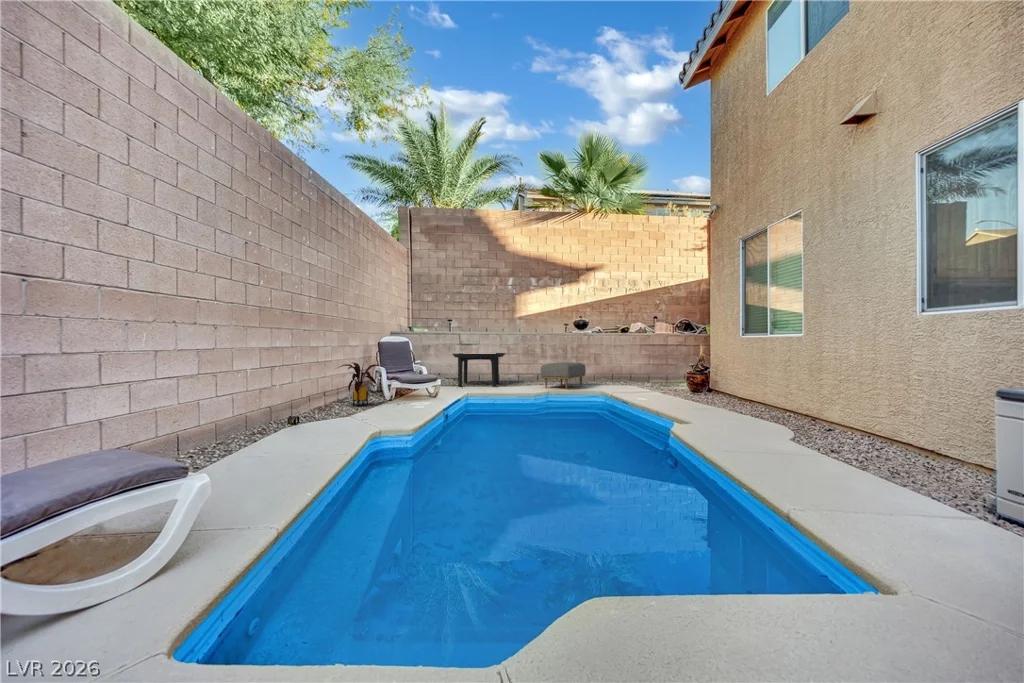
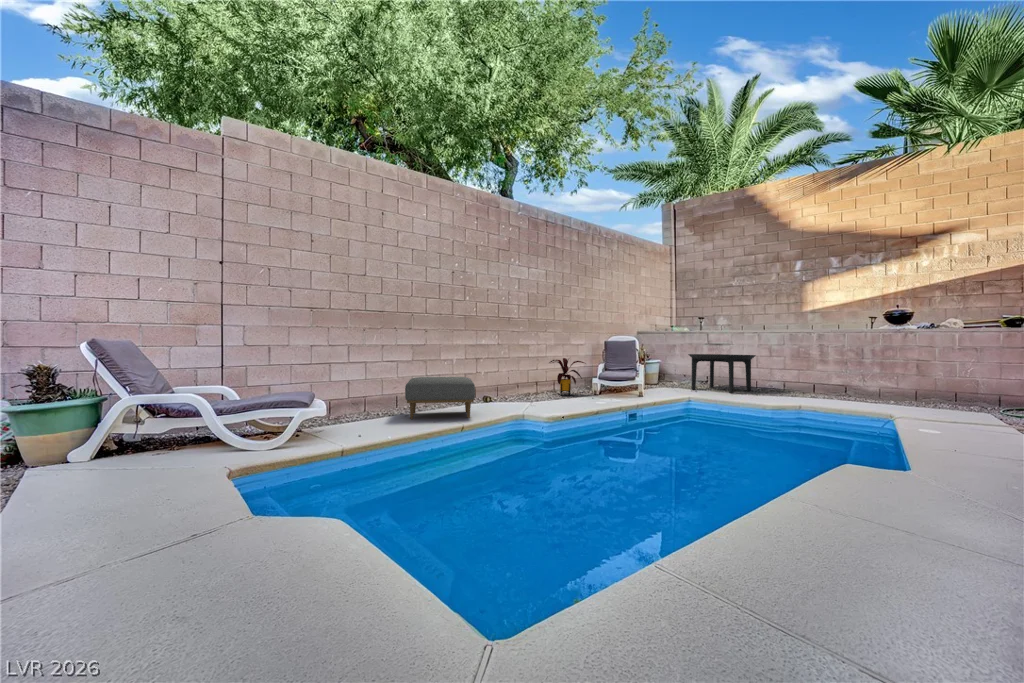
ottoman: present [541,362,586,389] -> present [405,377,475,419]

